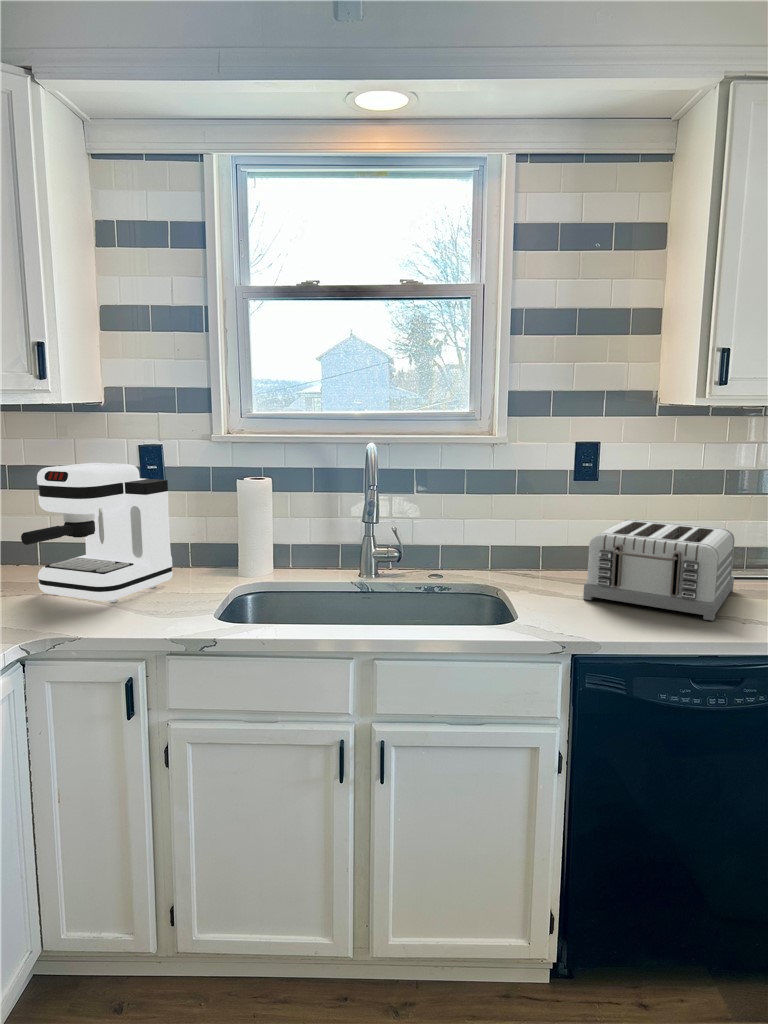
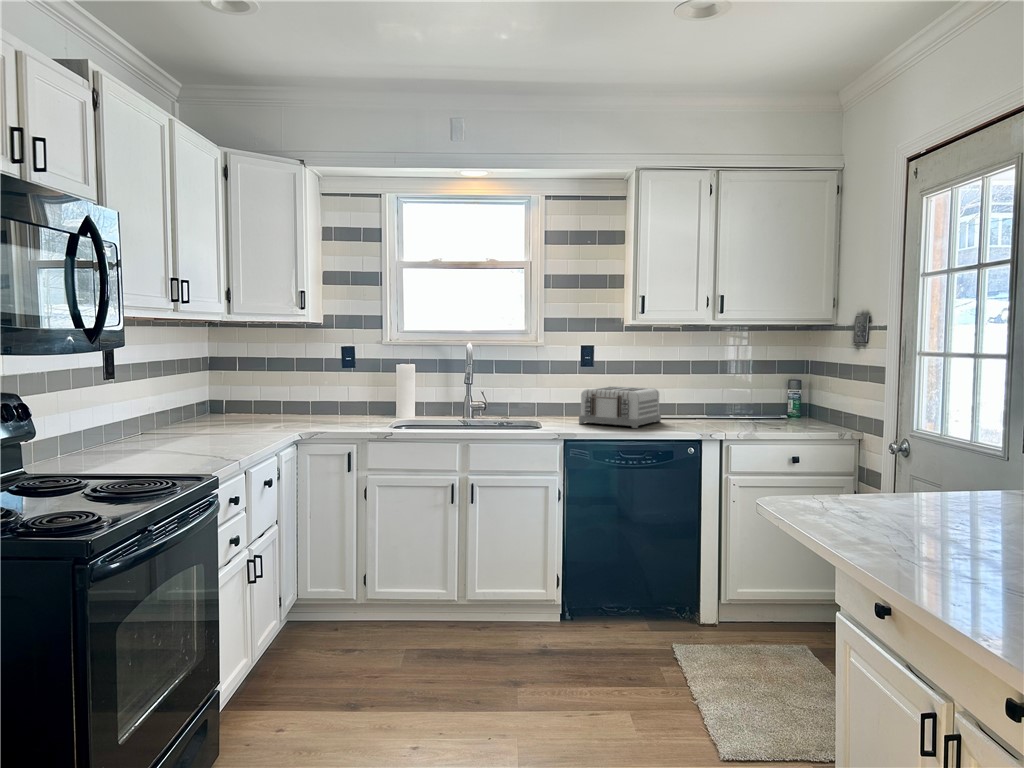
coffee maker: present [21,463,173,602] -> none [293,354,362,424]

